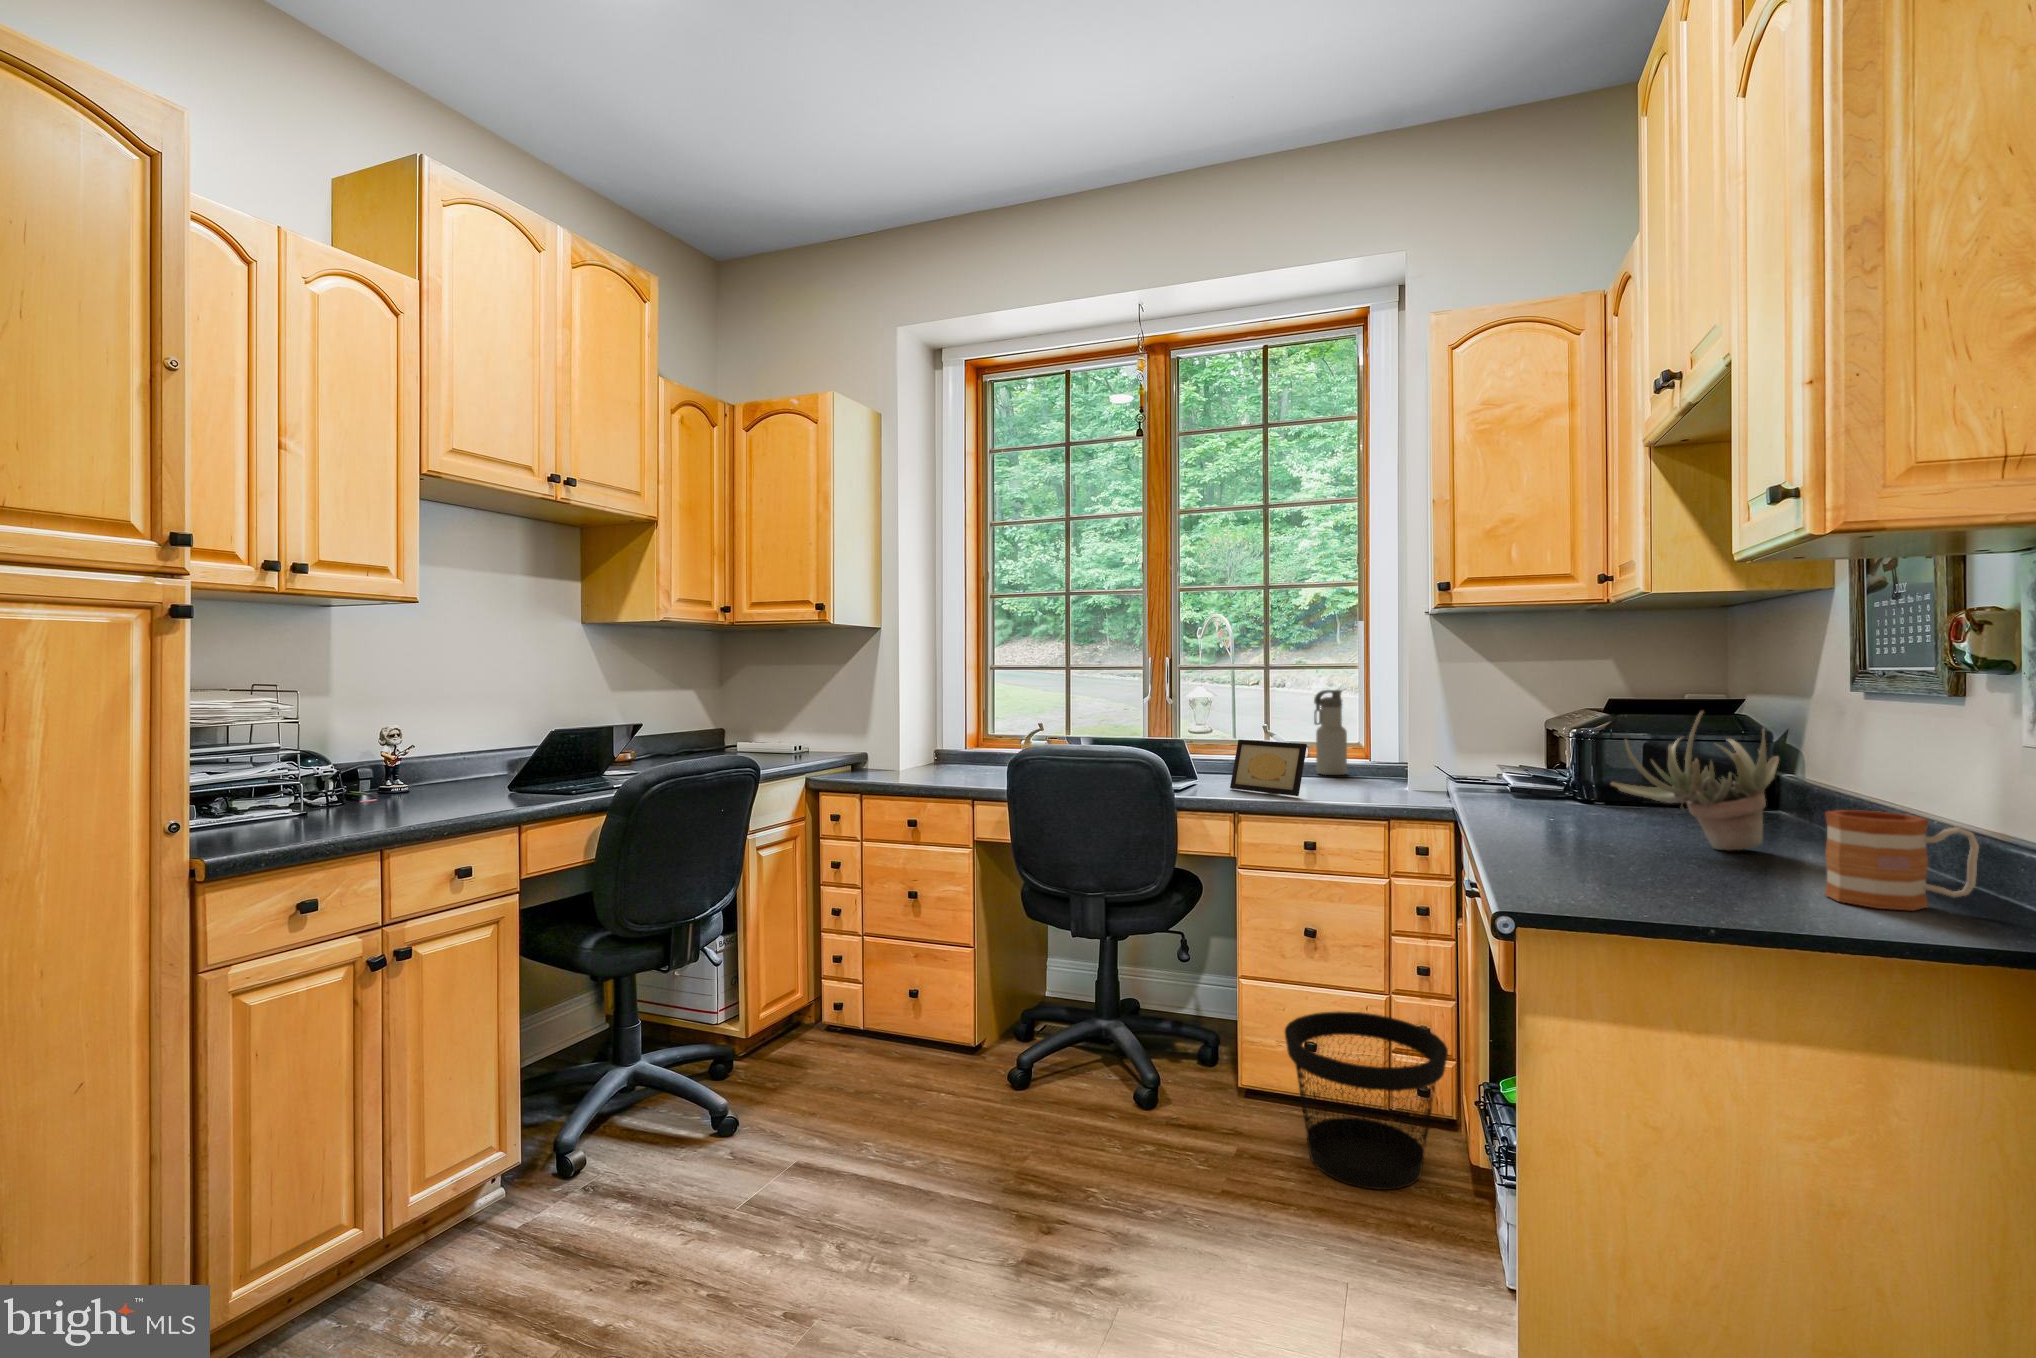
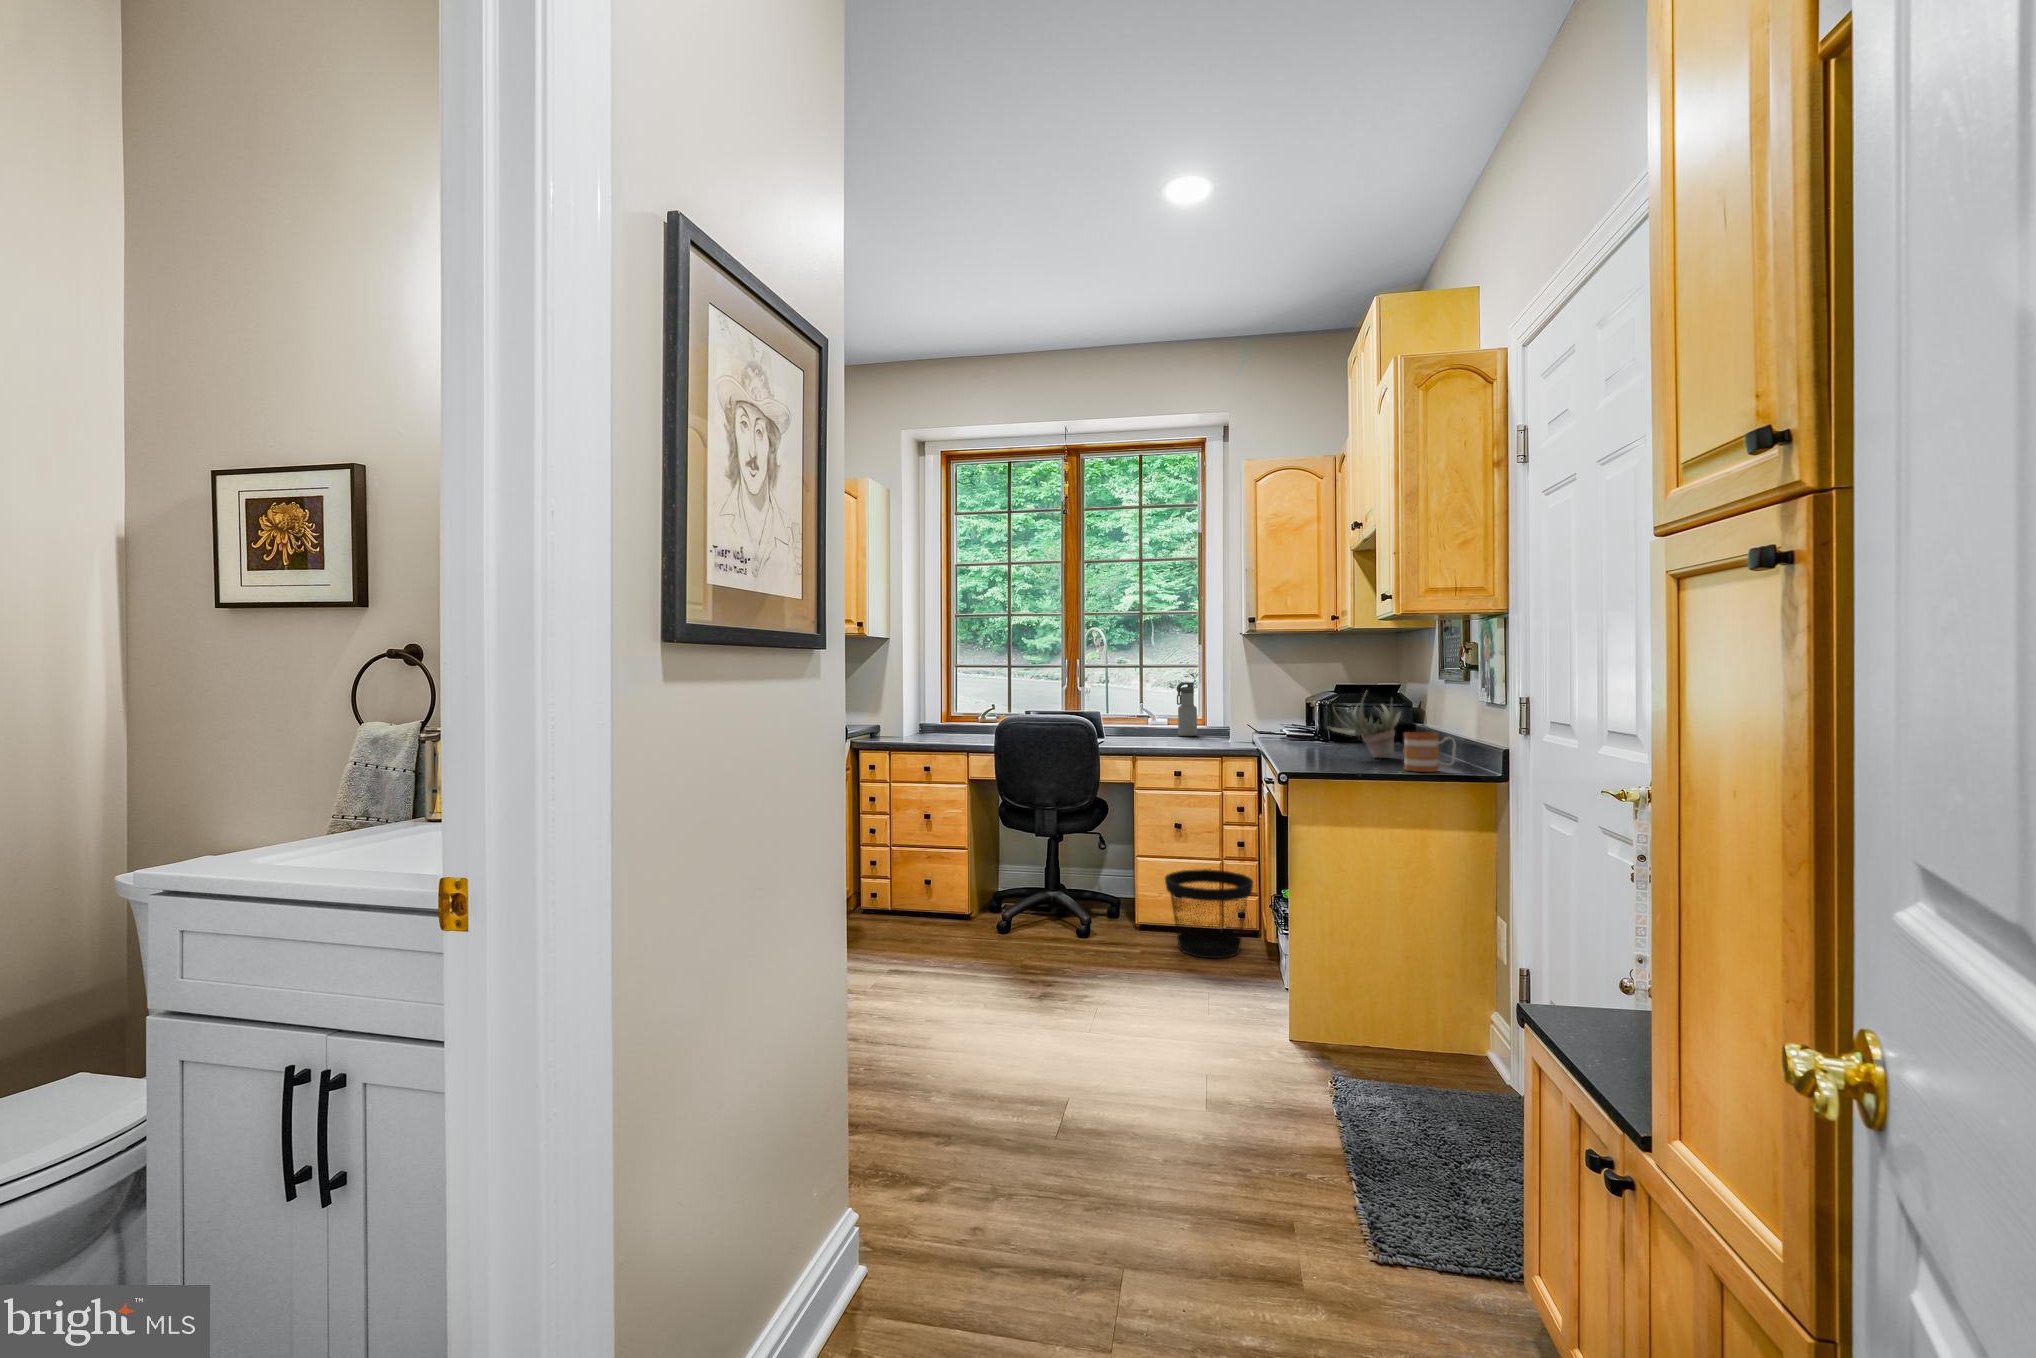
picture frame: present [1230,740,1307,796] -> none [1128,713,1175,746]

